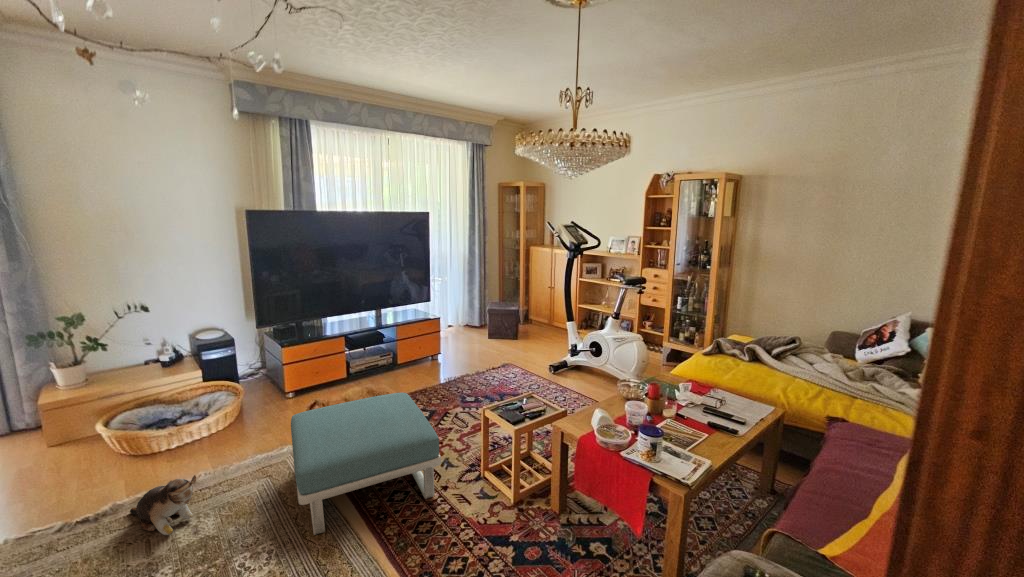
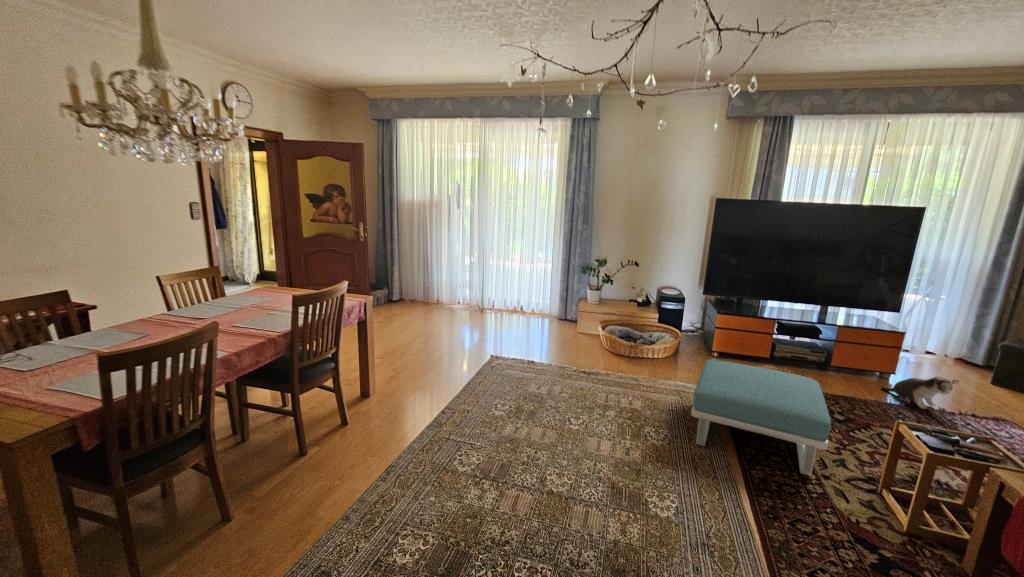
plush toy: present [130,475,196,535] -> present [881,377,959,409]

